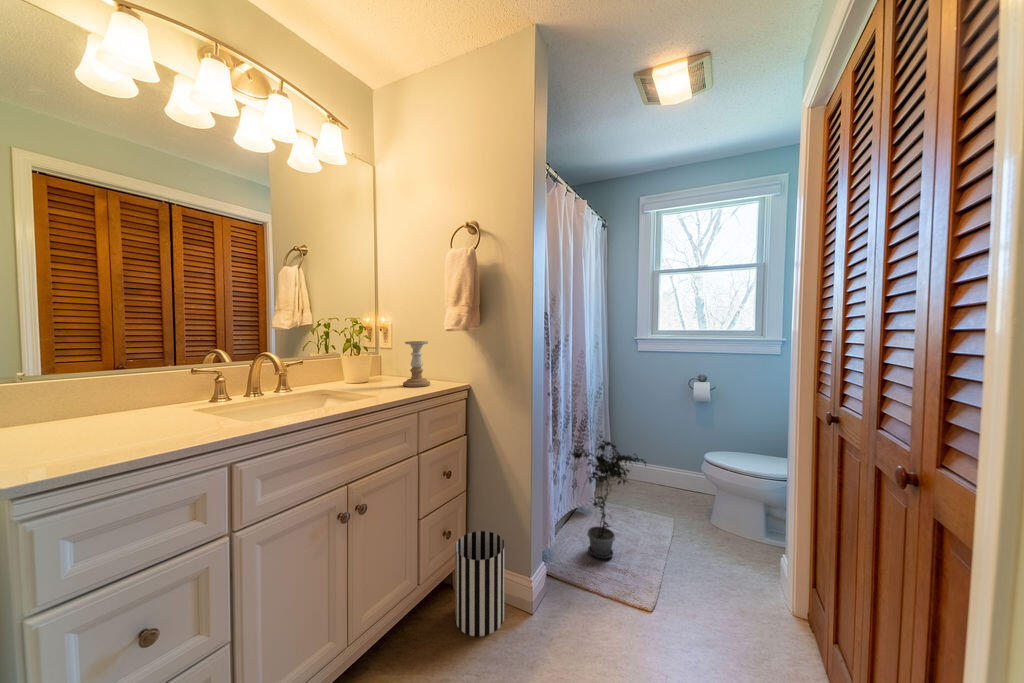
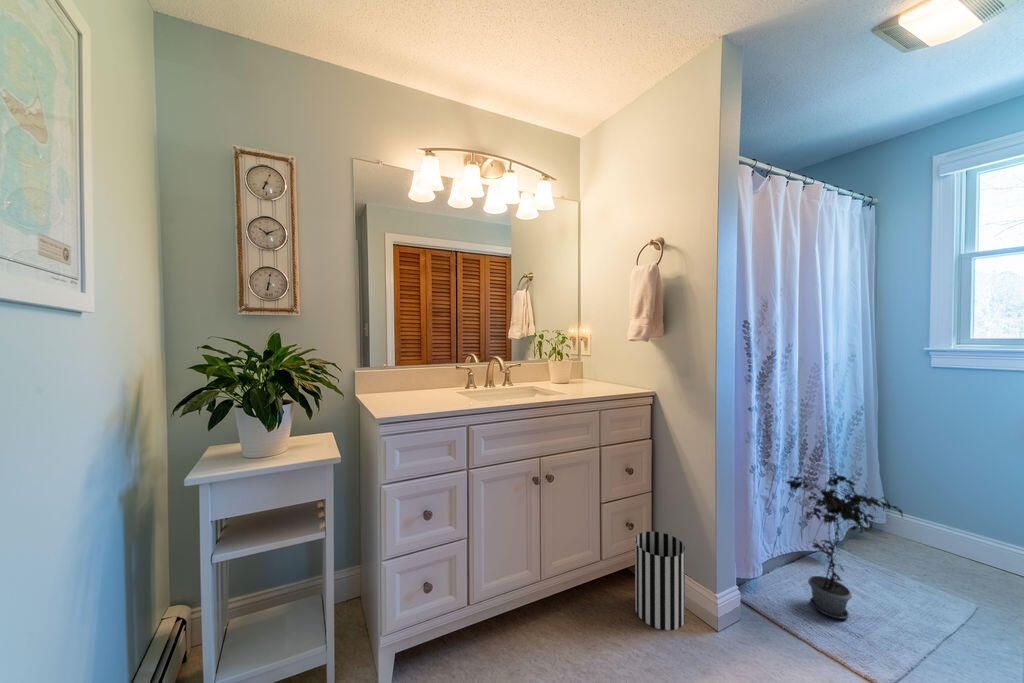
candle holder: present [403,341,430,387] -> none [596,350,620,390]

